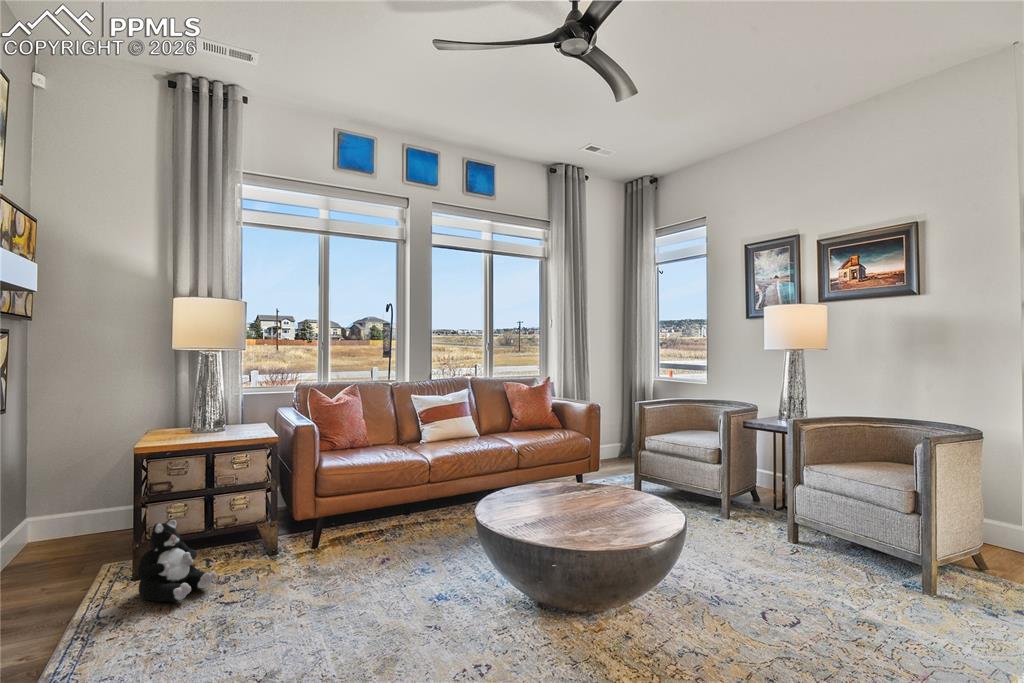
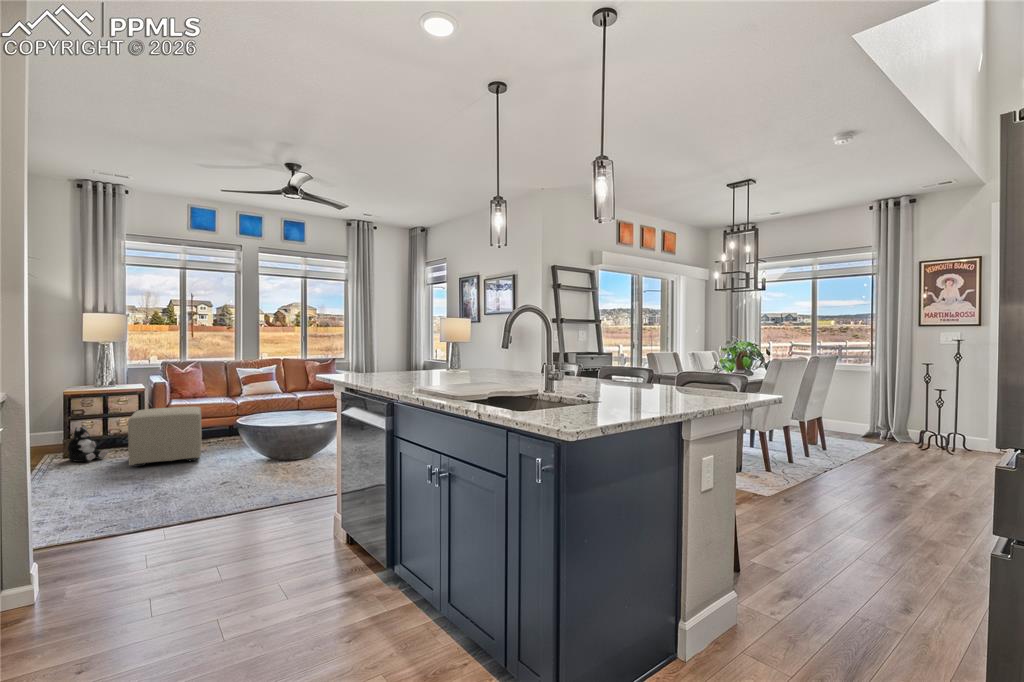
ottoman: none [263,476,408,632] -> present [128,407,202,467]

